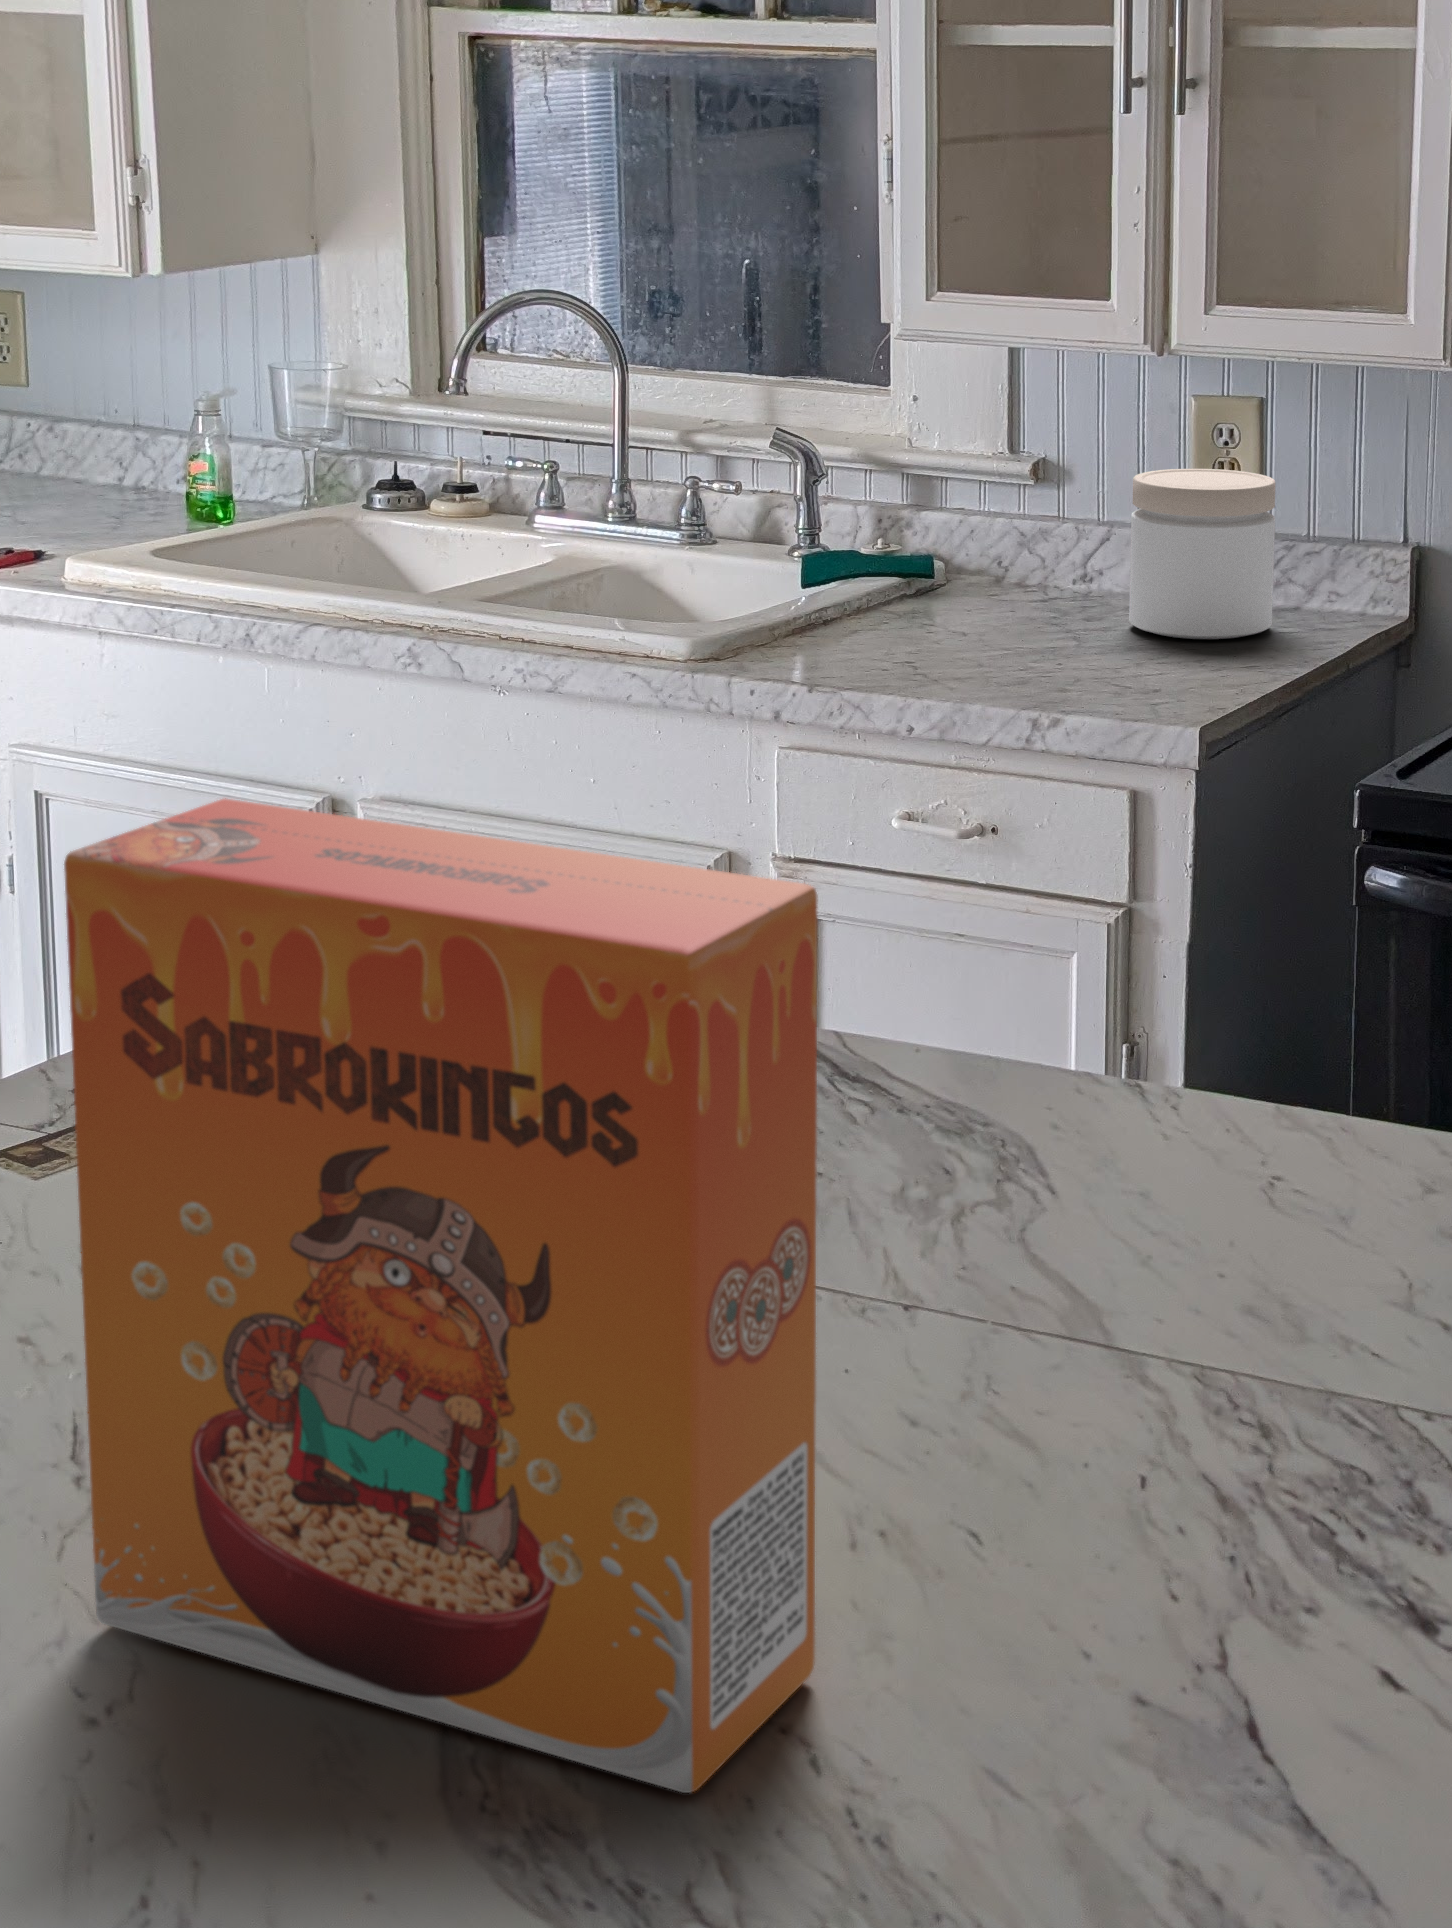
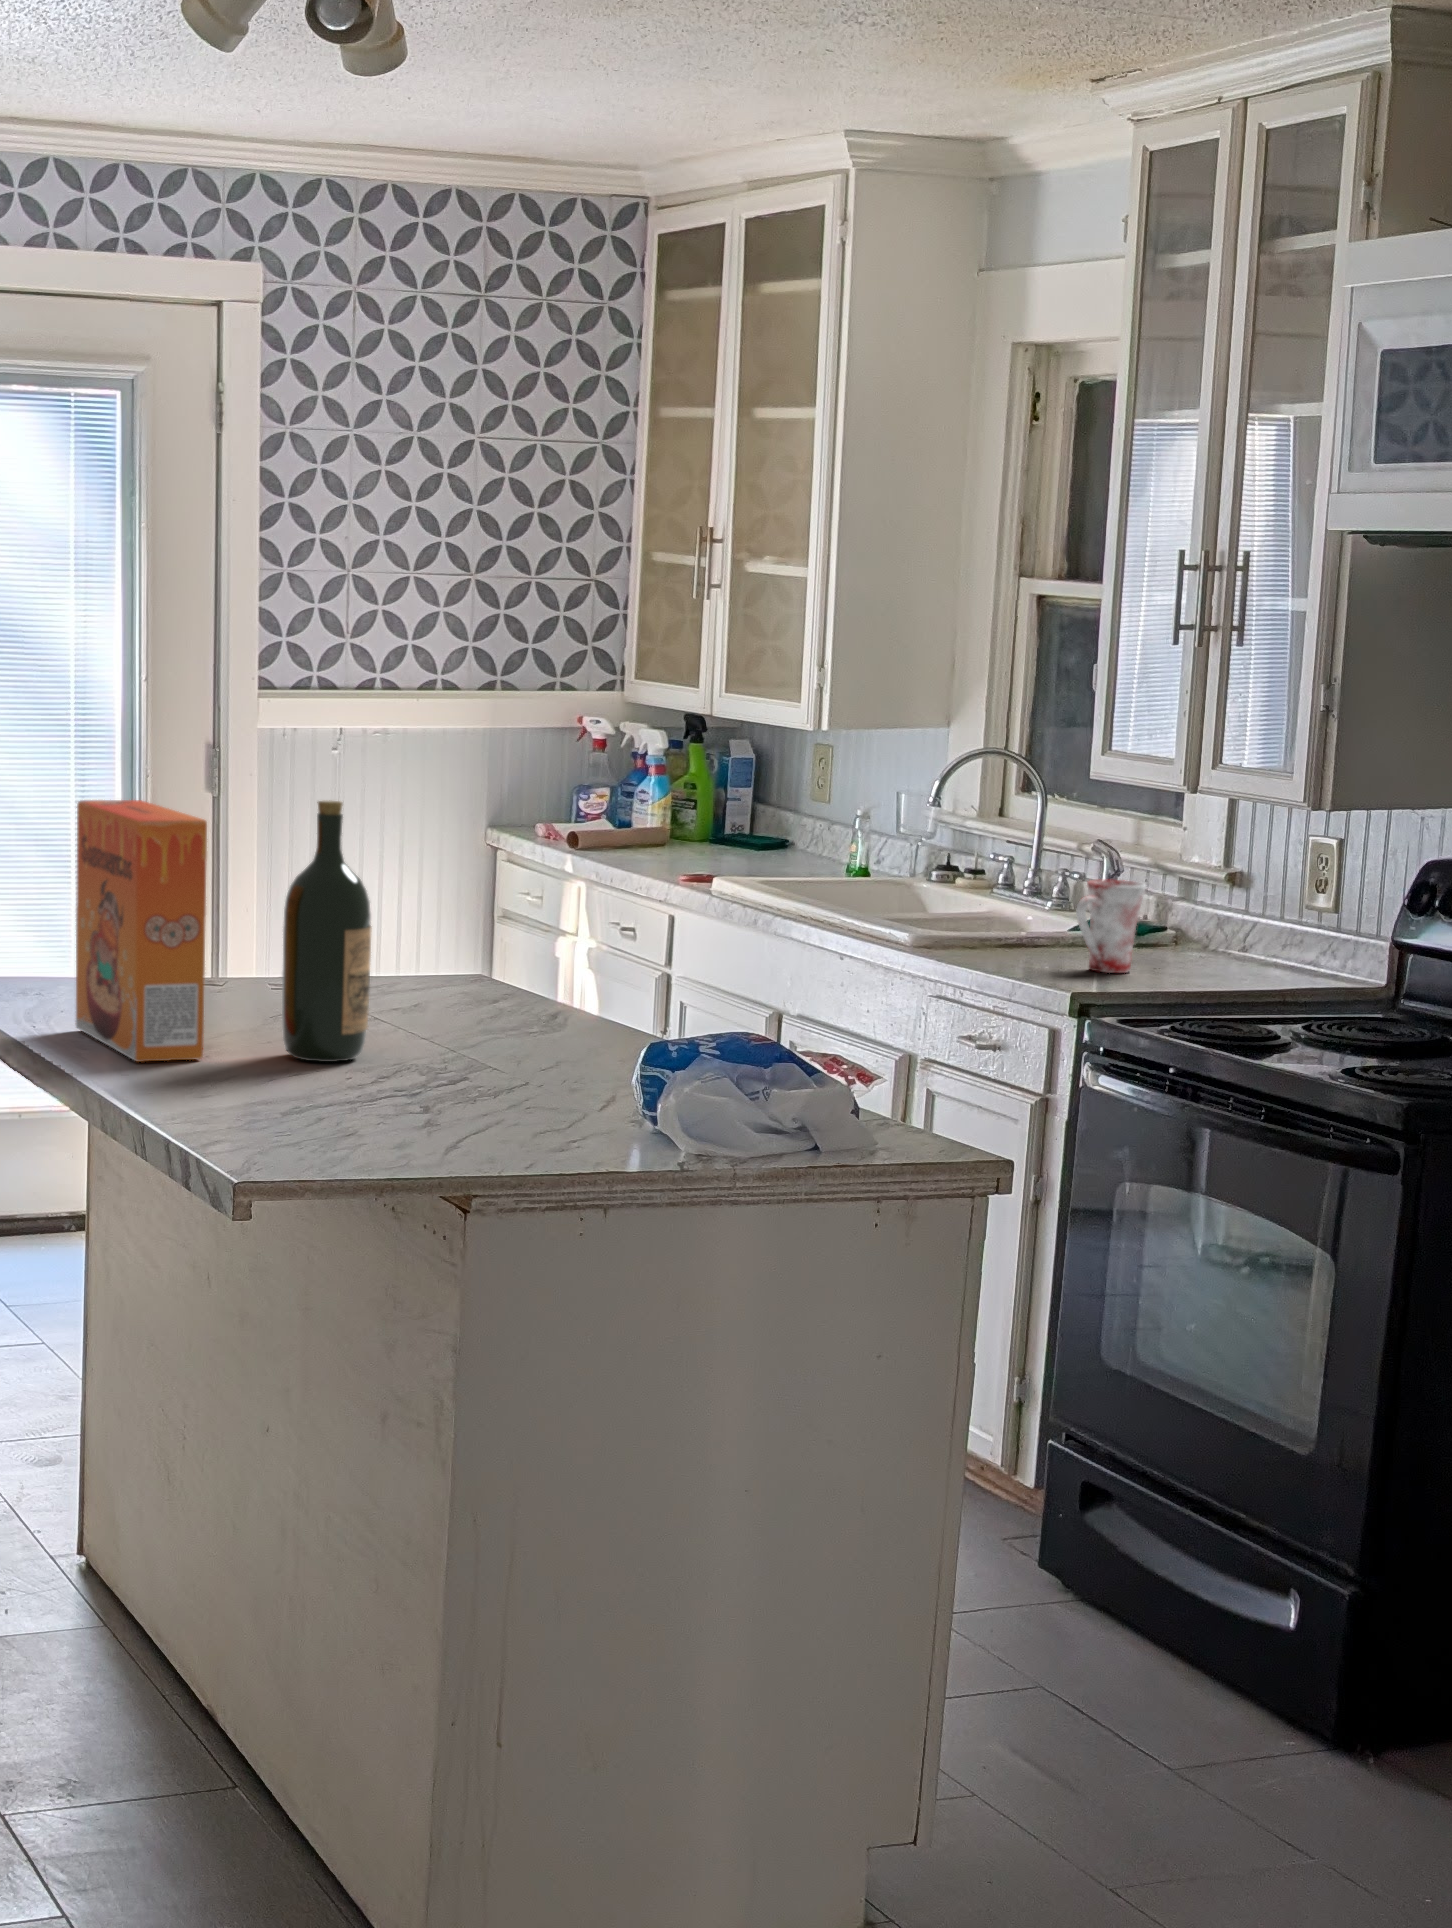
jar: present [1129,469,1276,639] -> none [1193,876,1293,979]
mug: none [1006,503,1103,662] -> present [1076,880,1146,973]
wine bottle: none [918,727,1196,1553] -> present [282,801,372,1062]

